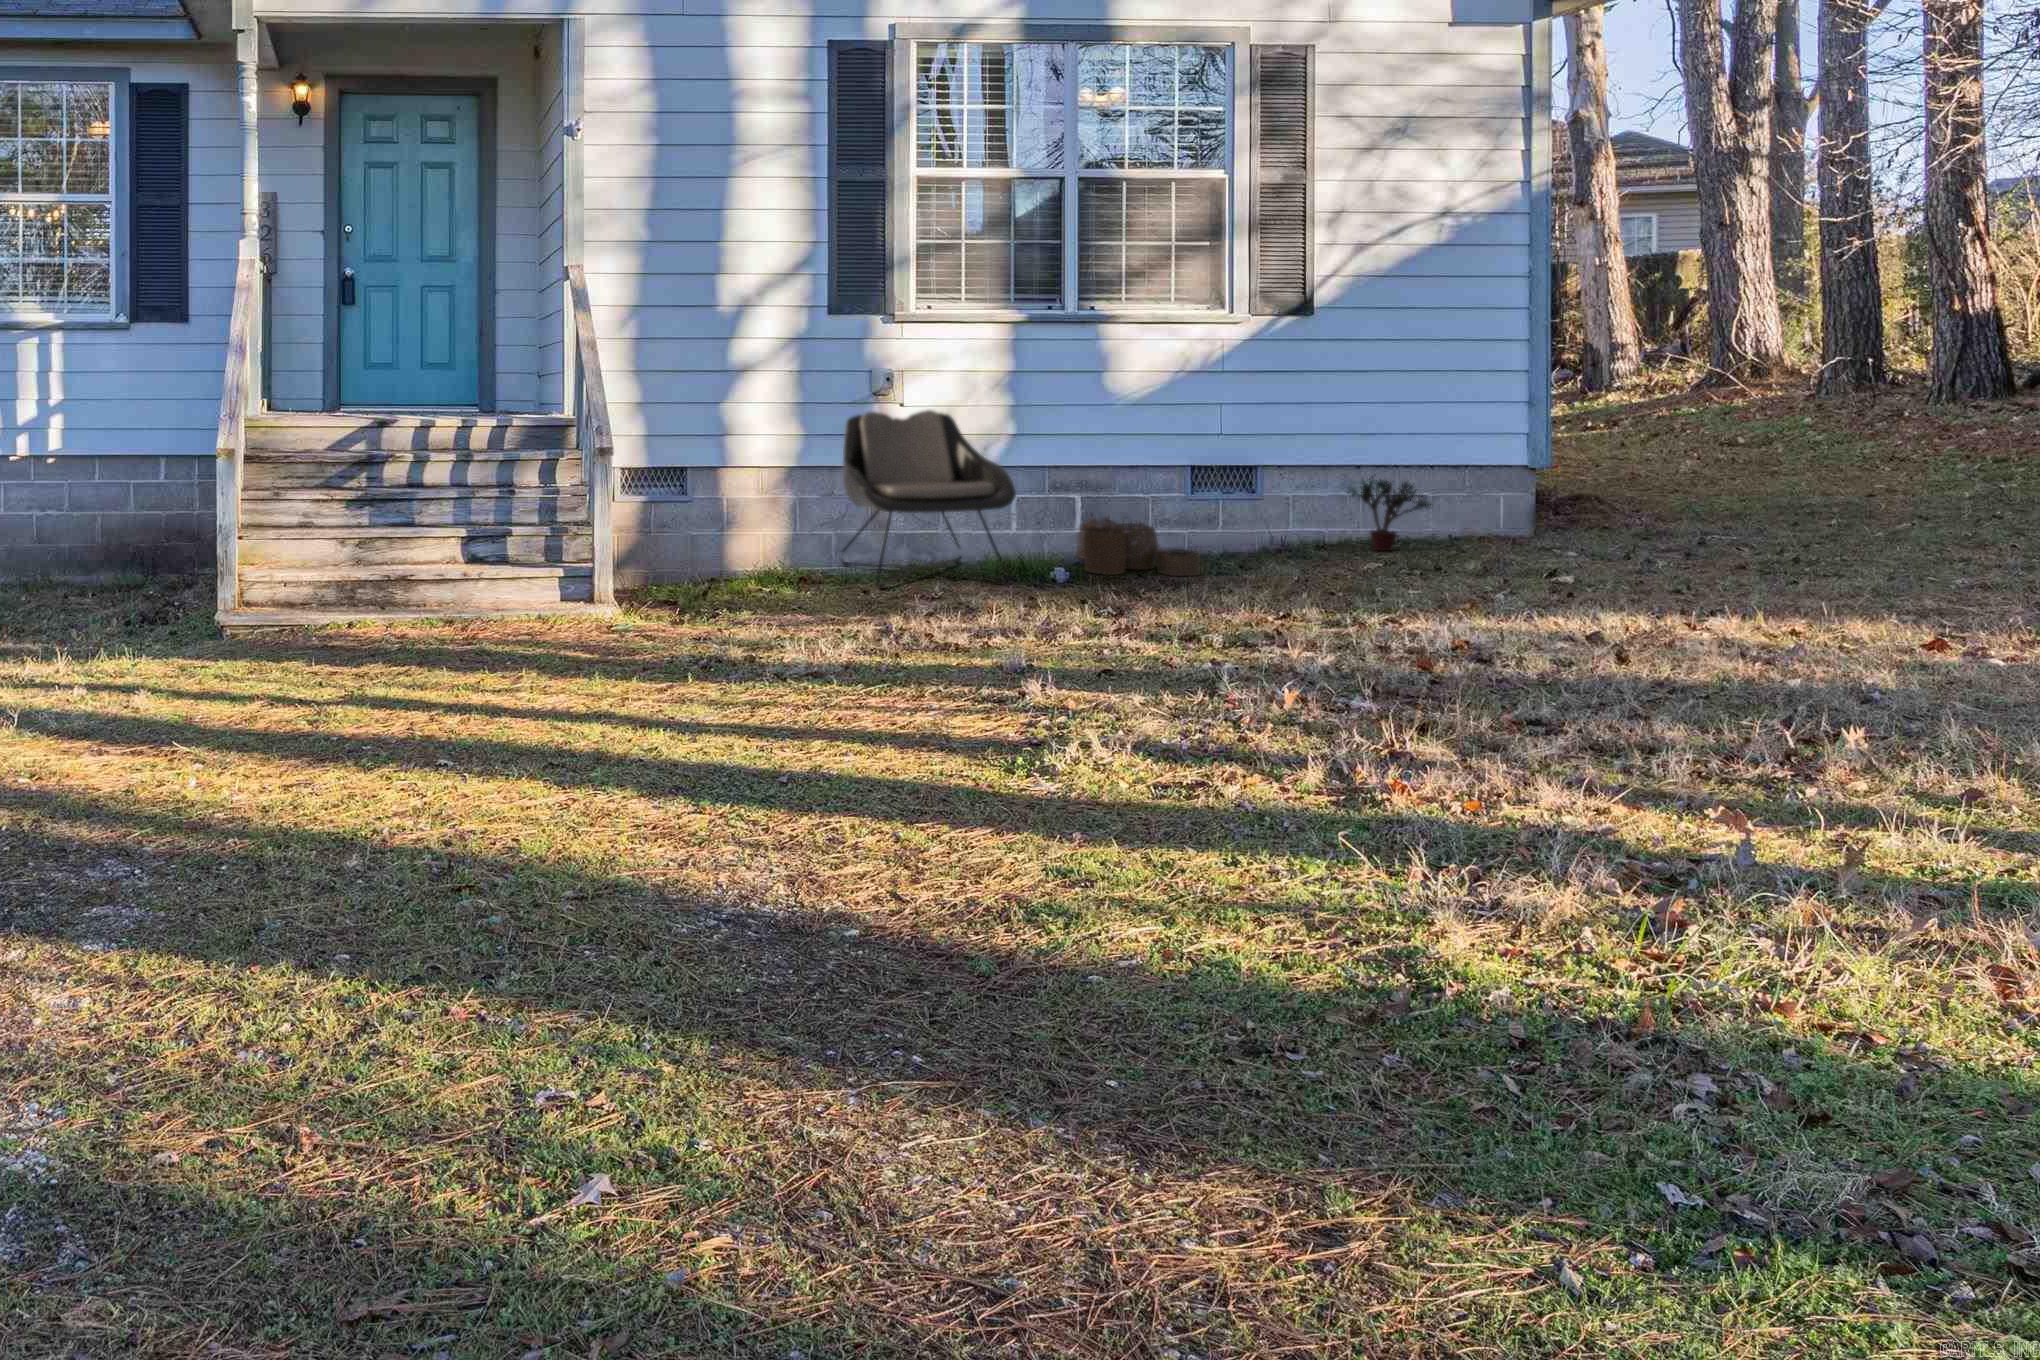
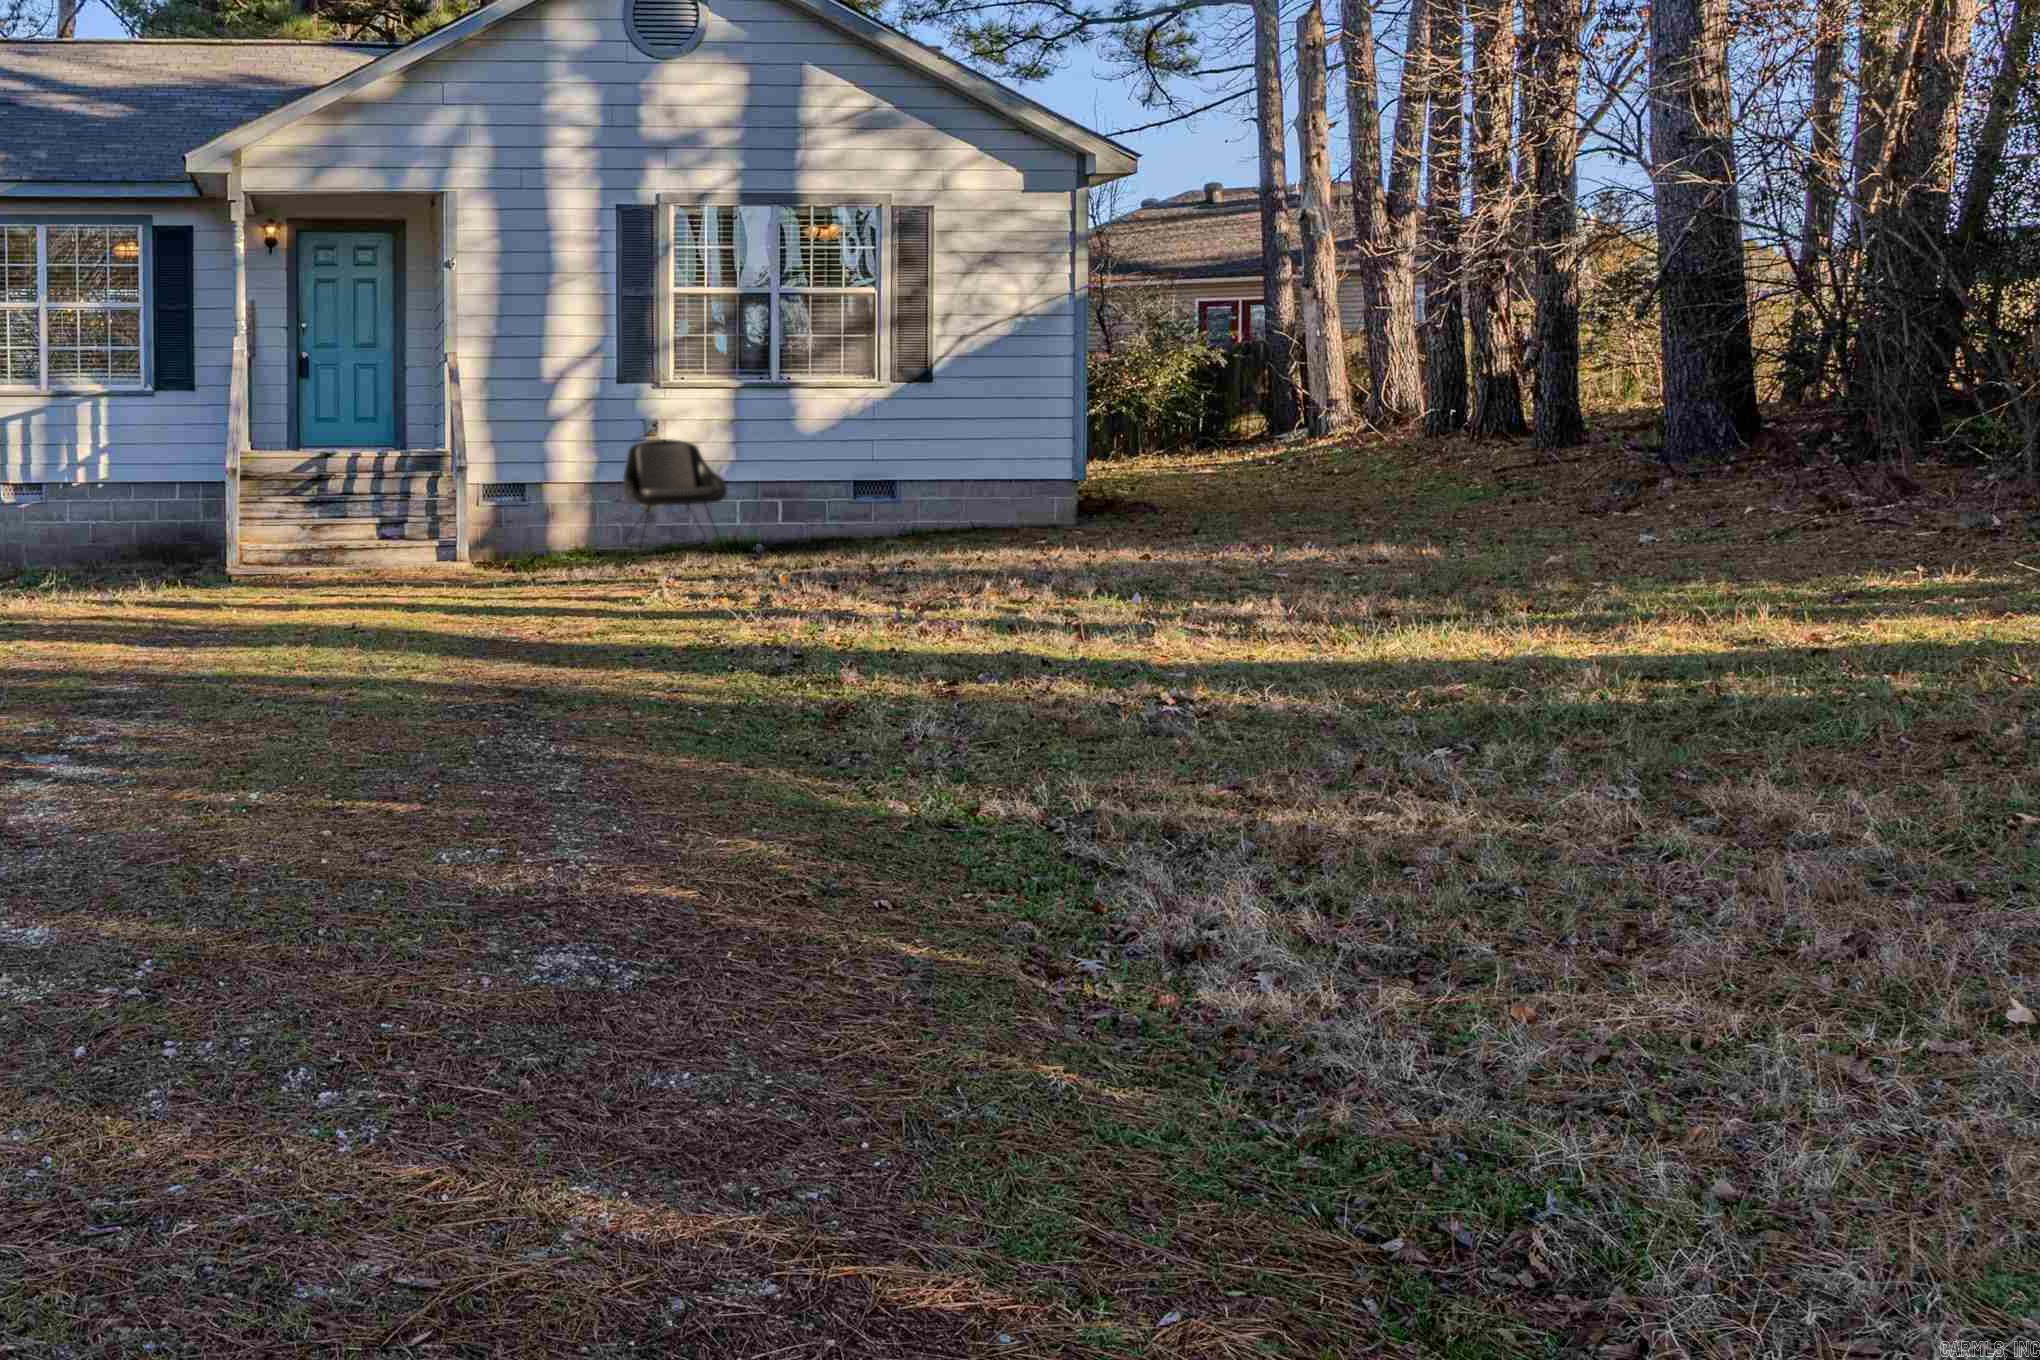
potted plant: present [1347,479,1431,551] -> none [956,483,1006,532]
woven basket: present [1076,514,1200,576] -> none [776,510,848,546]

